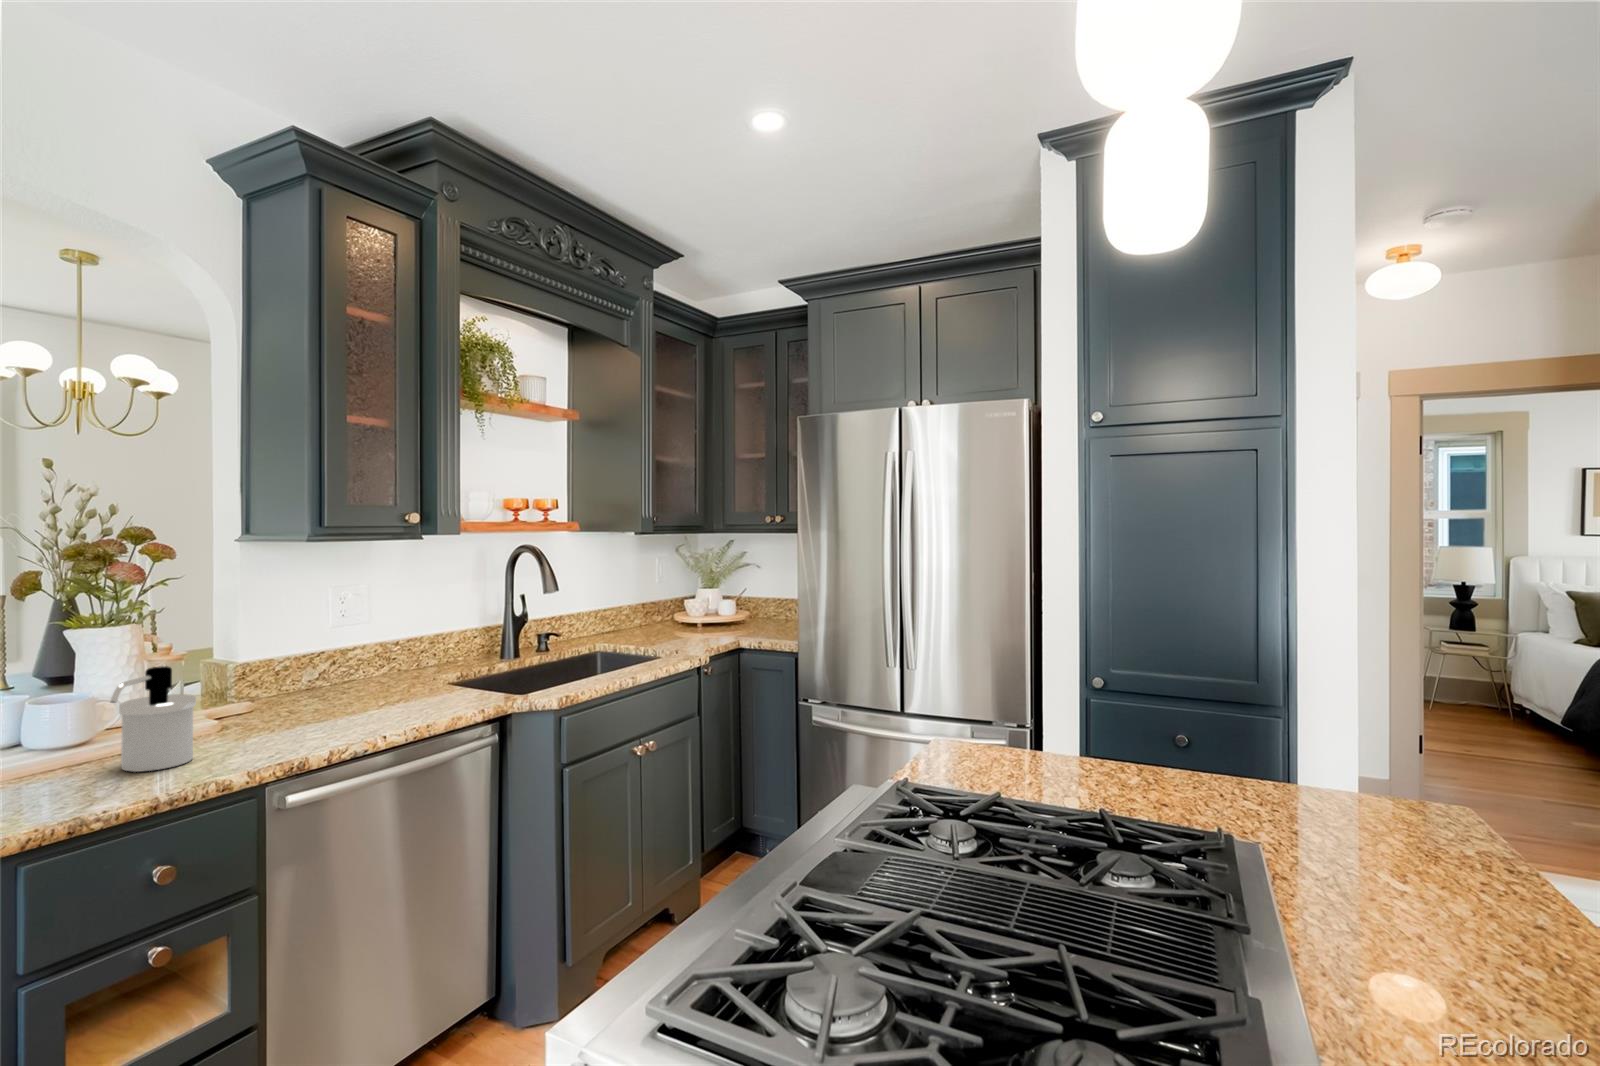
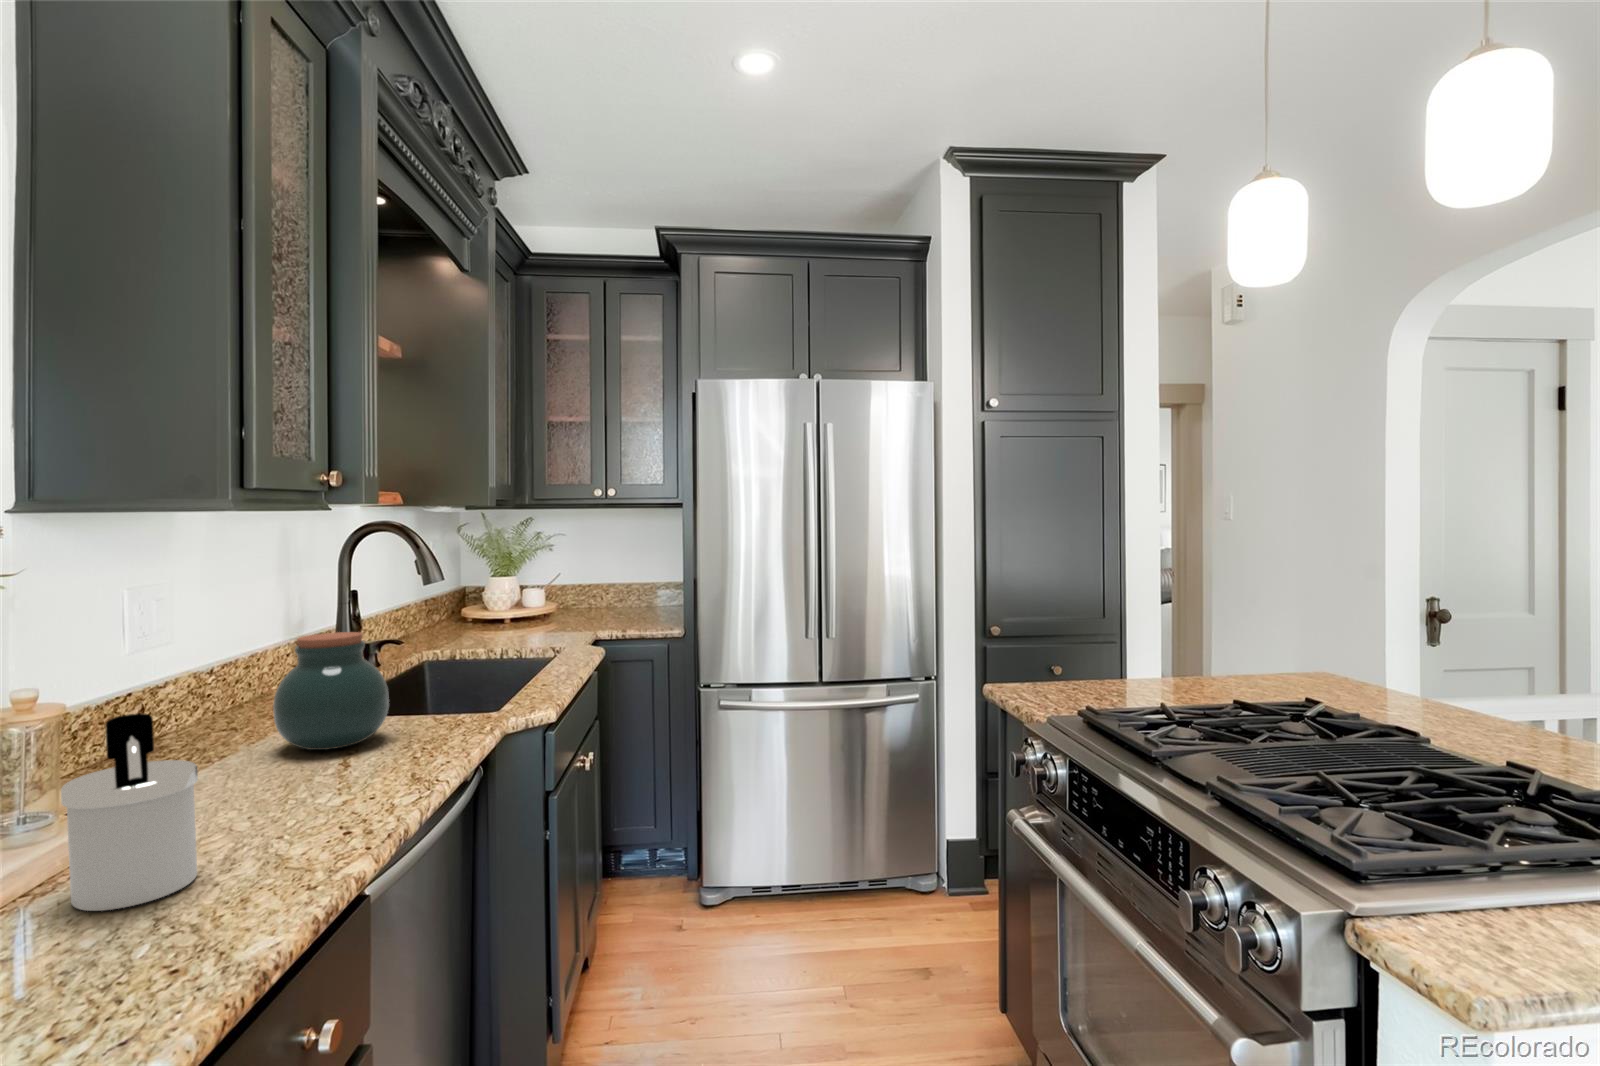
jar: none [361,627,436,704] -> present [273,632,389,750]

